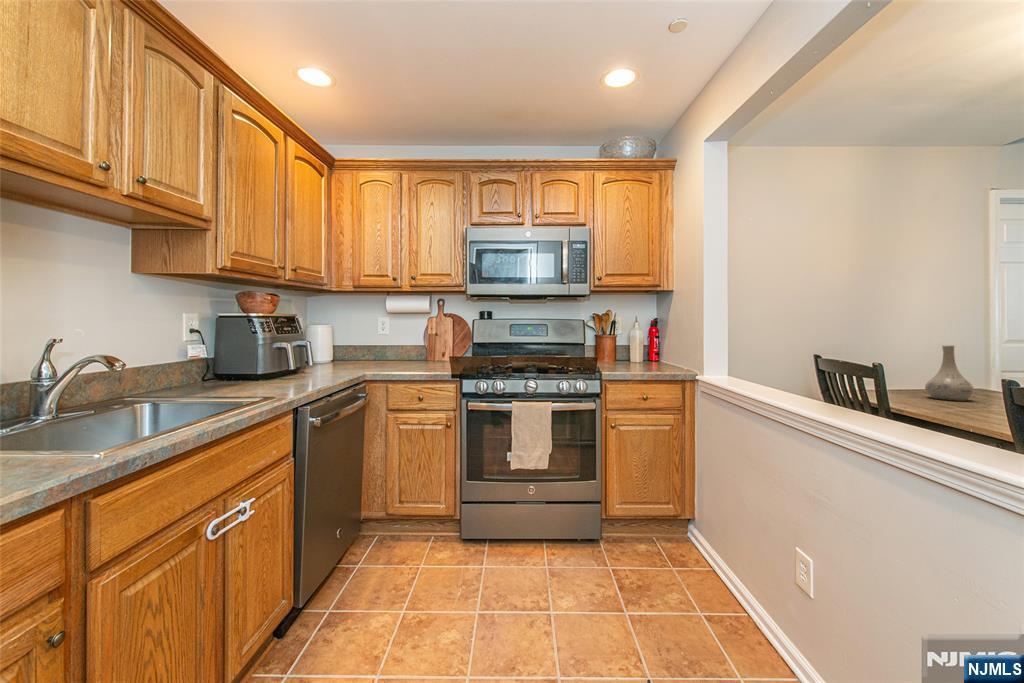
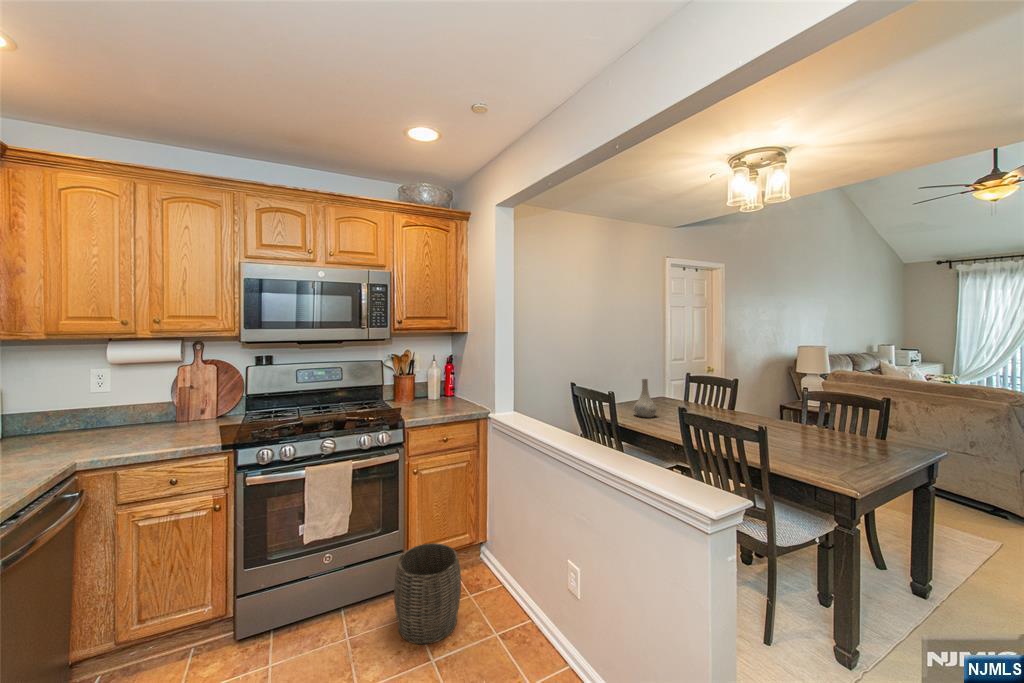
woven basket: none [589,497,659,596] -> present [394,543,461,644]

